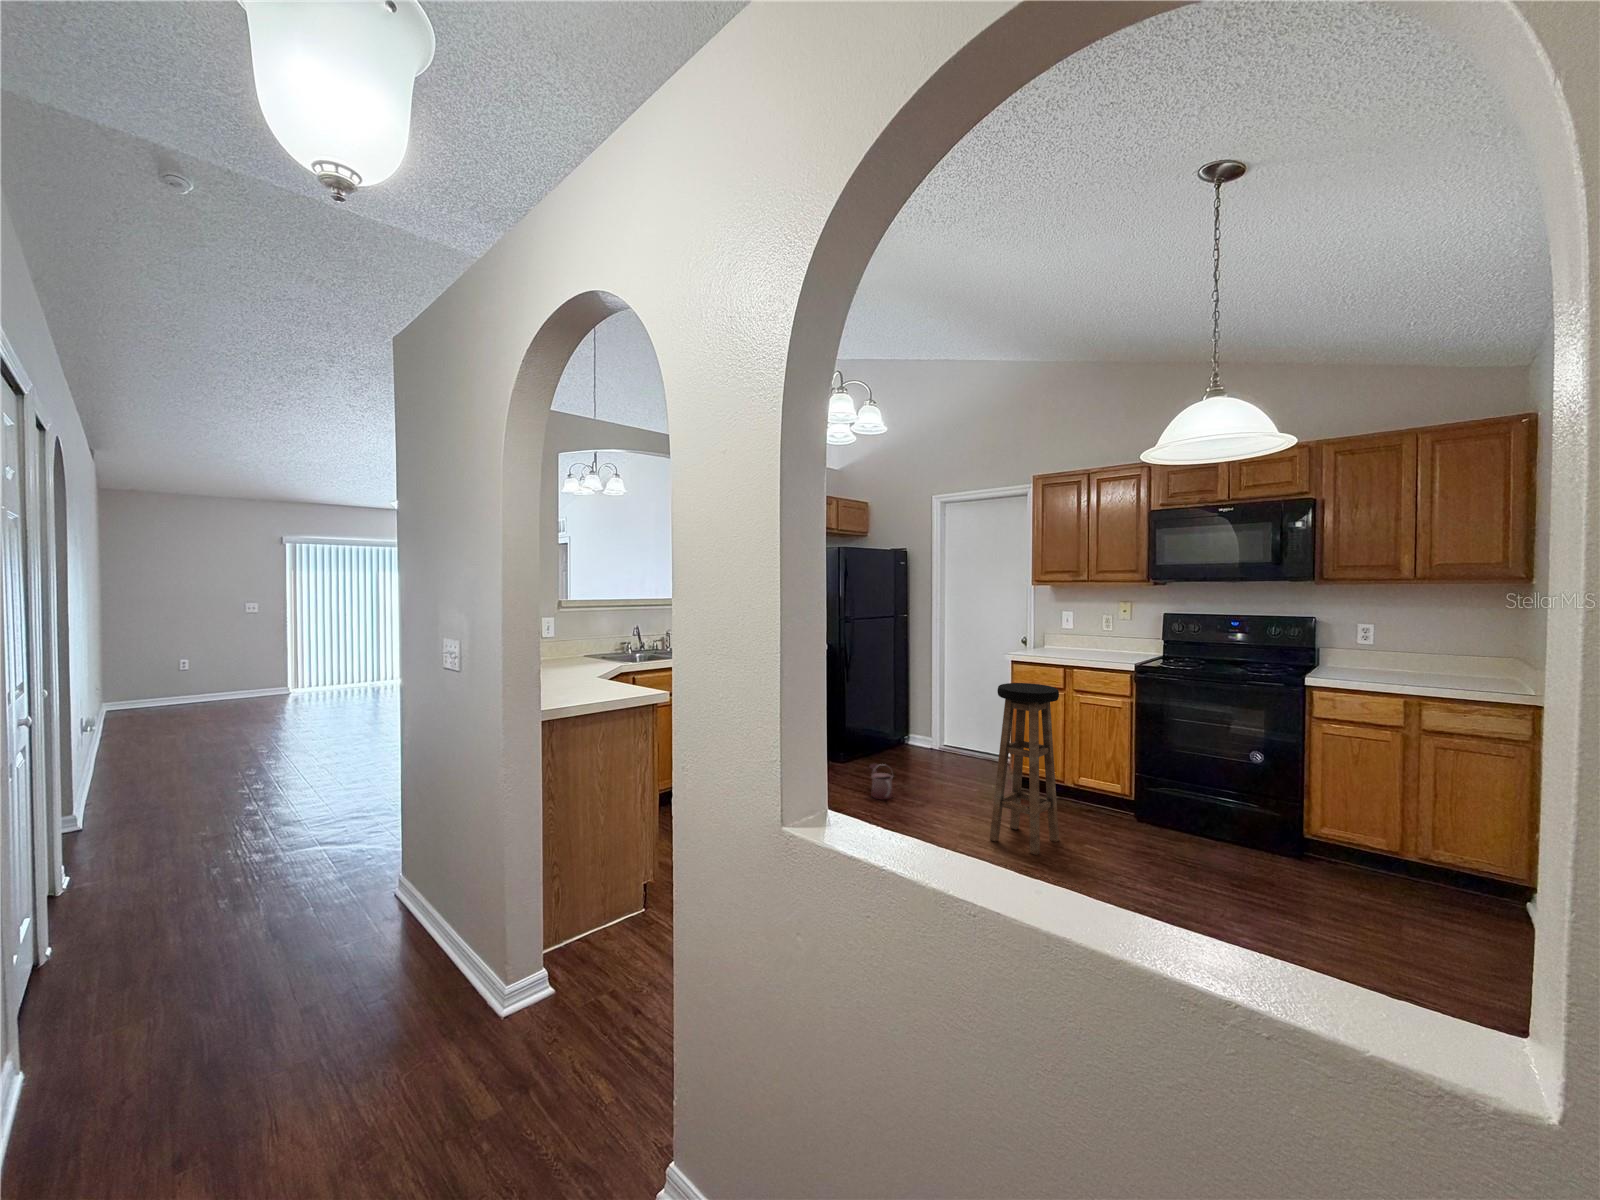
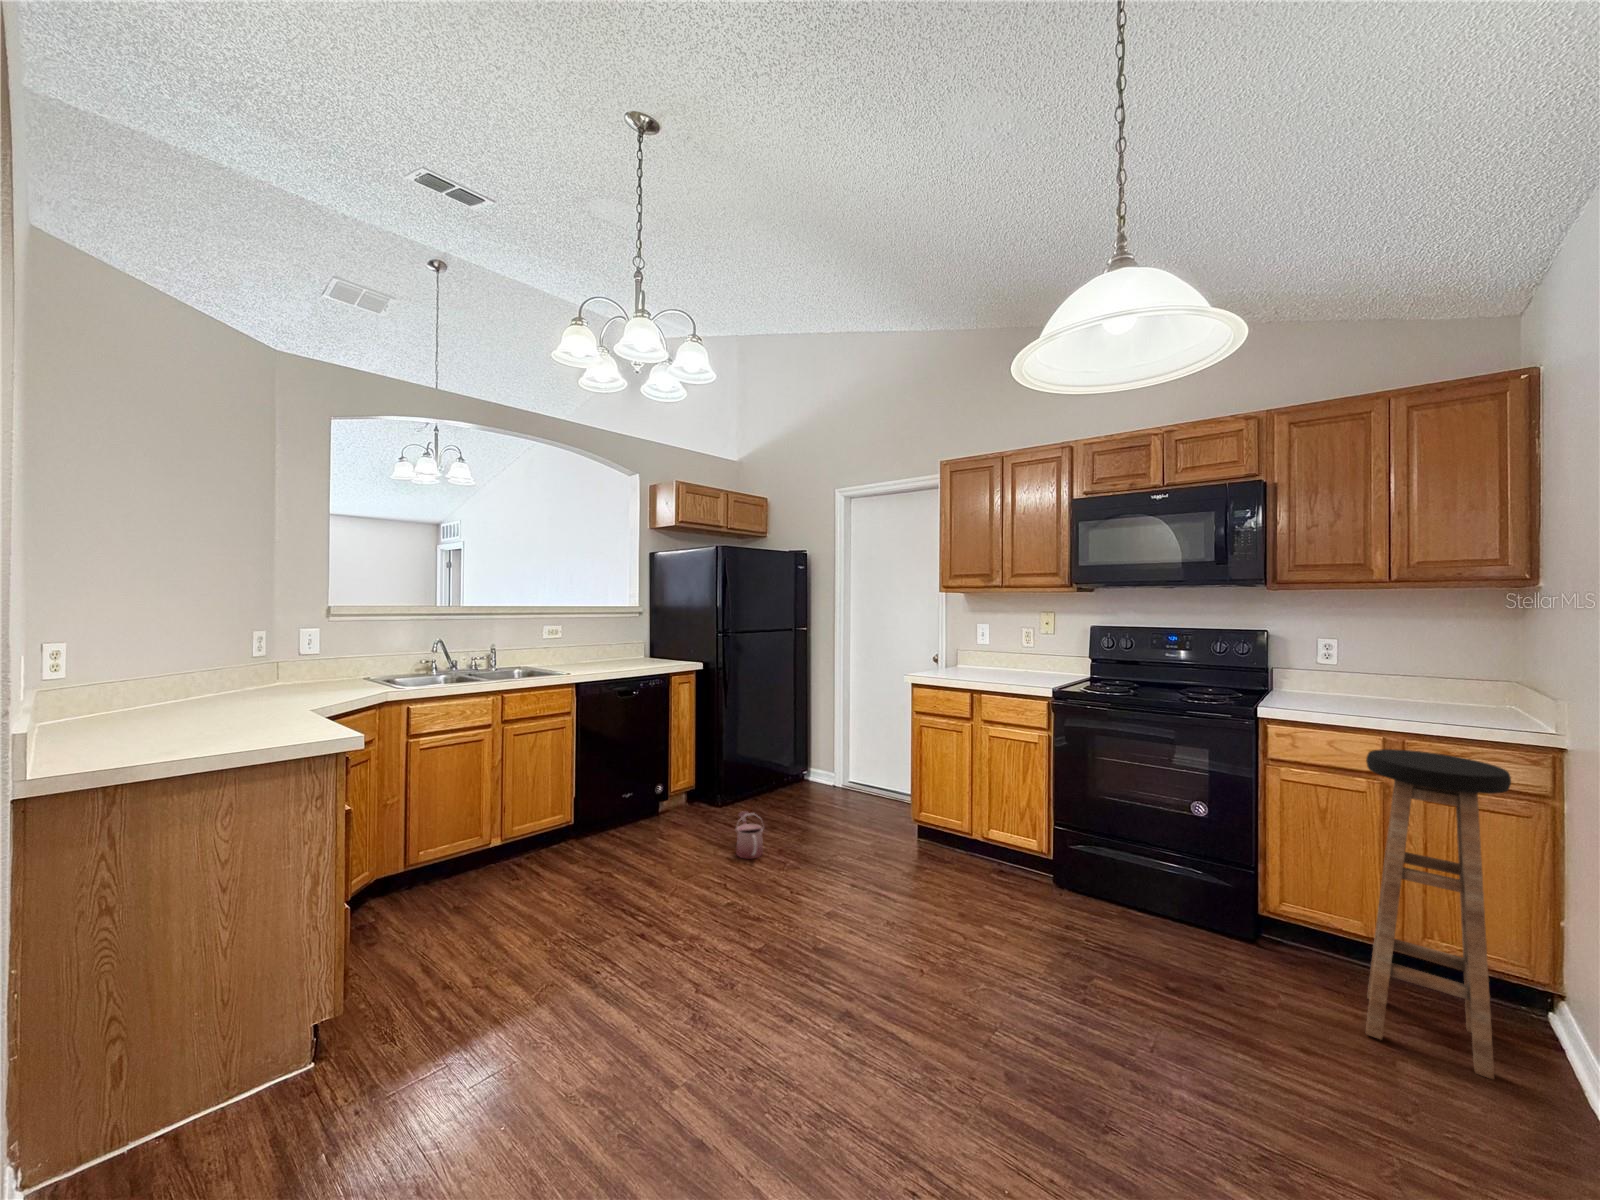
bar stool: present [990,683,1059,855] -> present [1366,749,1511,1079]

